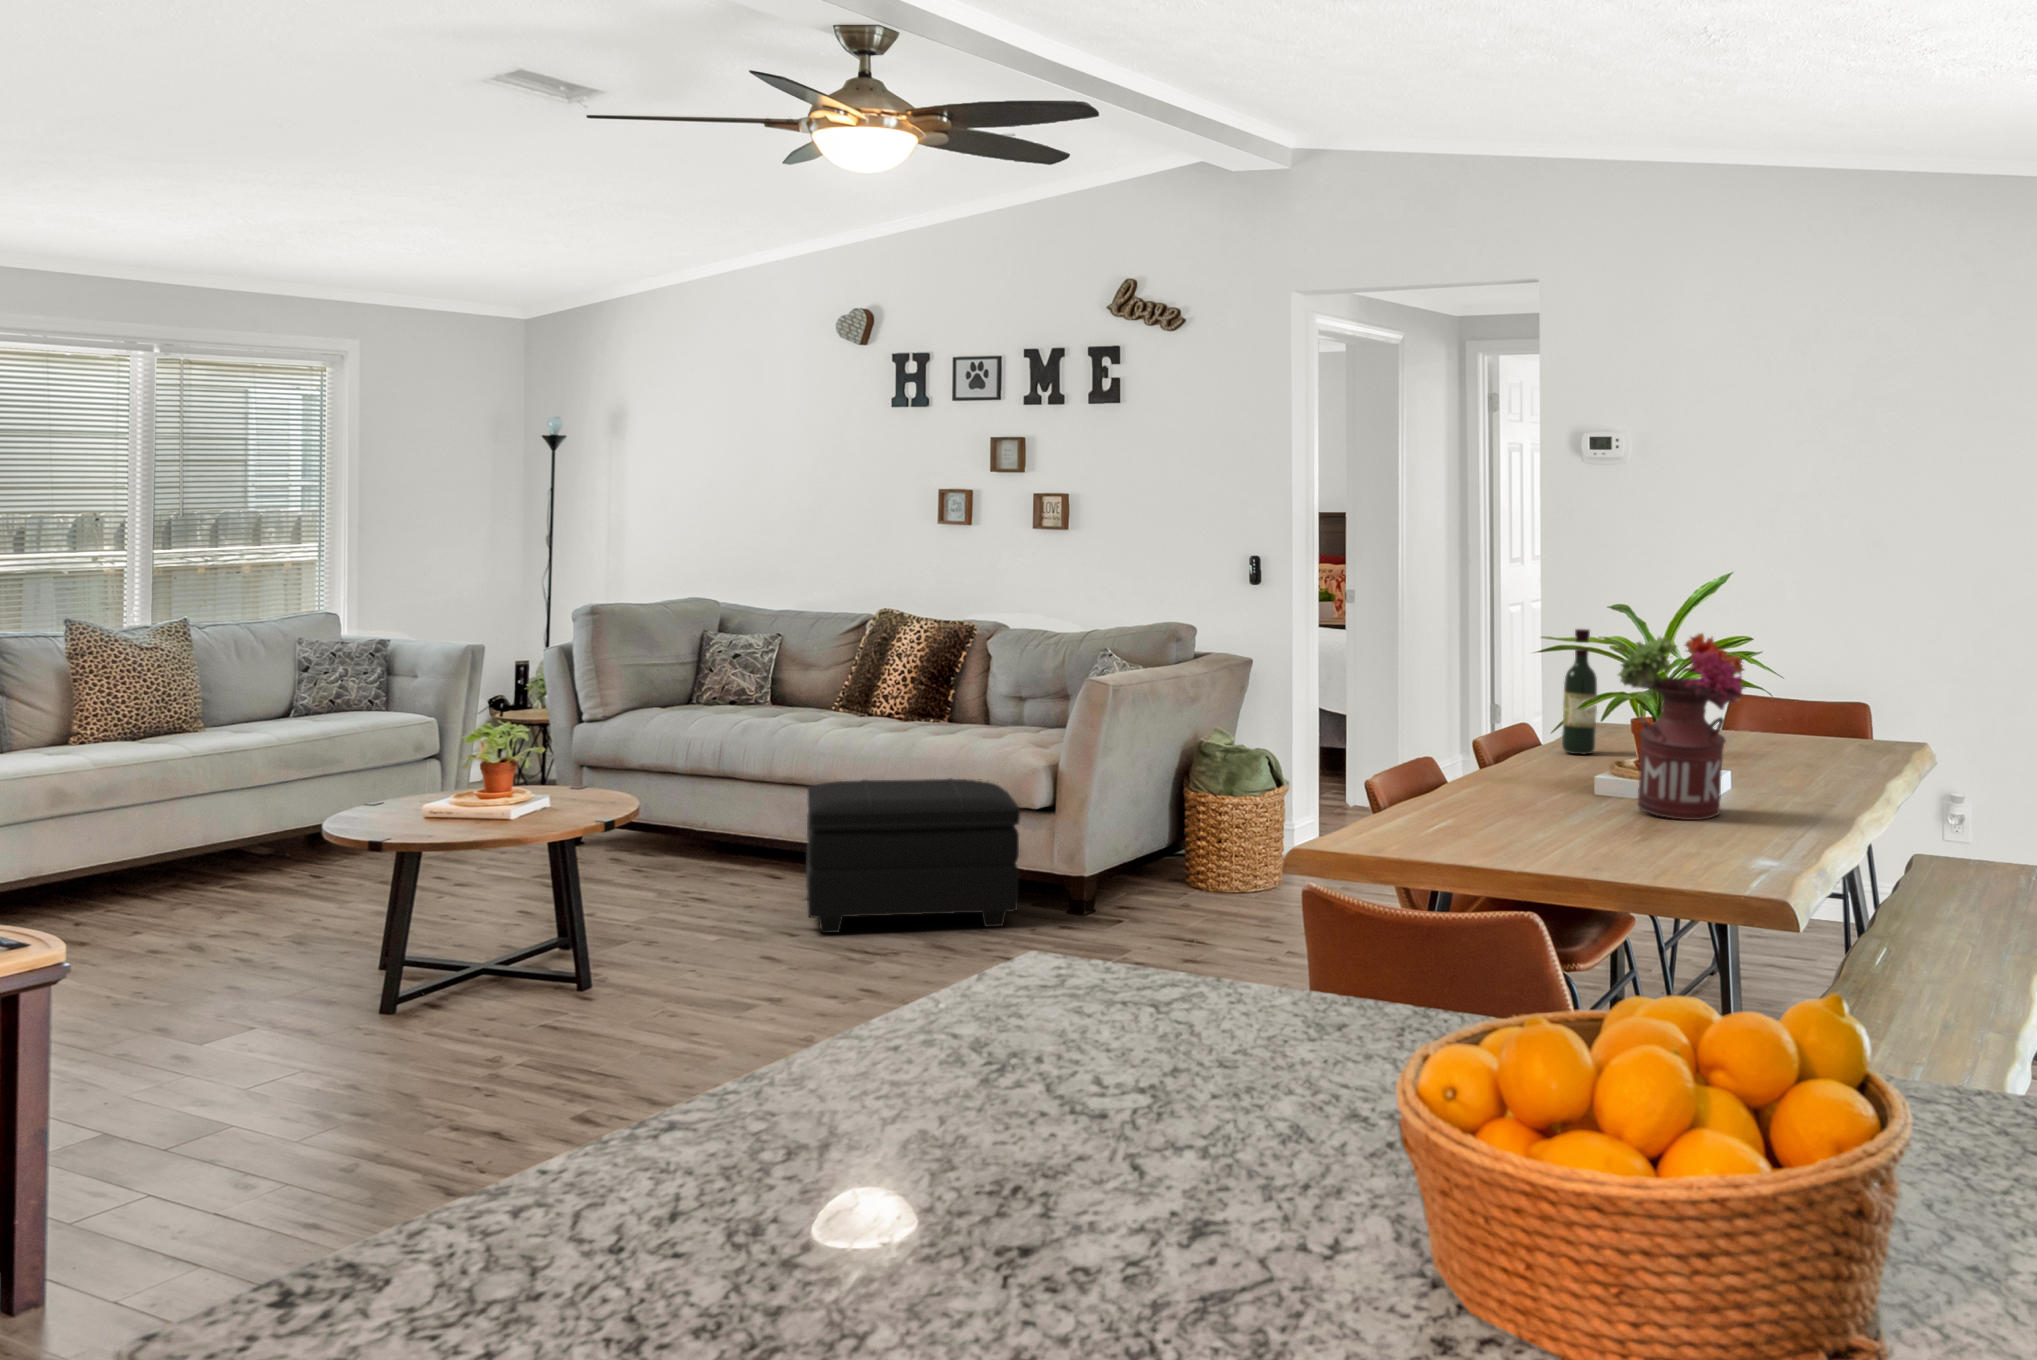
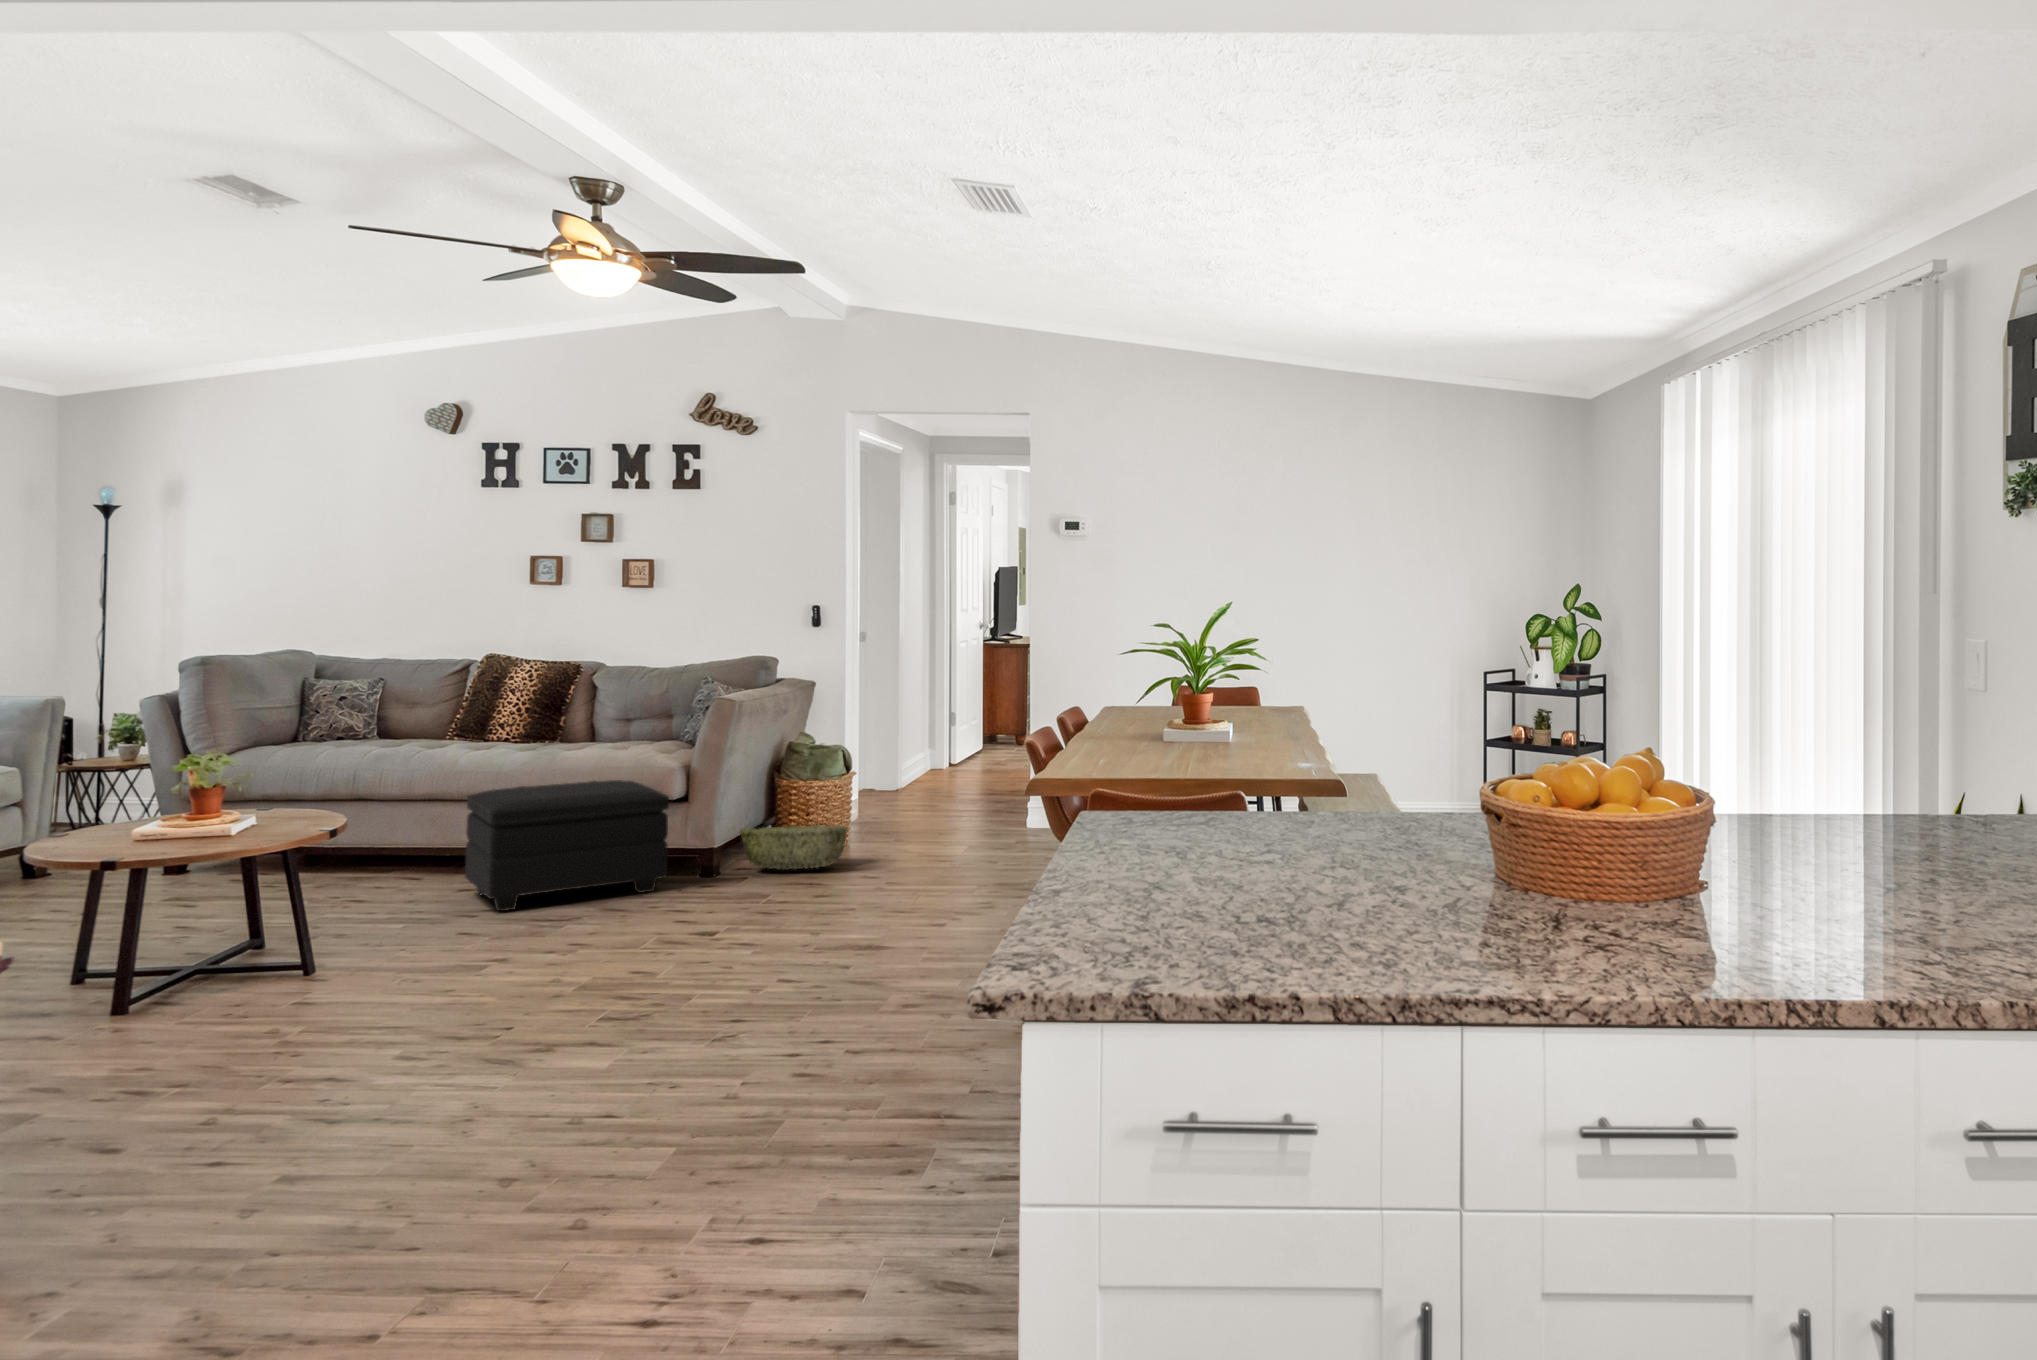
wine bottle: present [1562,629,1597,754] -> none [1112,633,1133,715]
flower arrangement: present [1618,633,1745,820] -> none [1189,623,1267,737]
woven basket: none [1116,854,1256,919] -> present [740,825,847,870]

